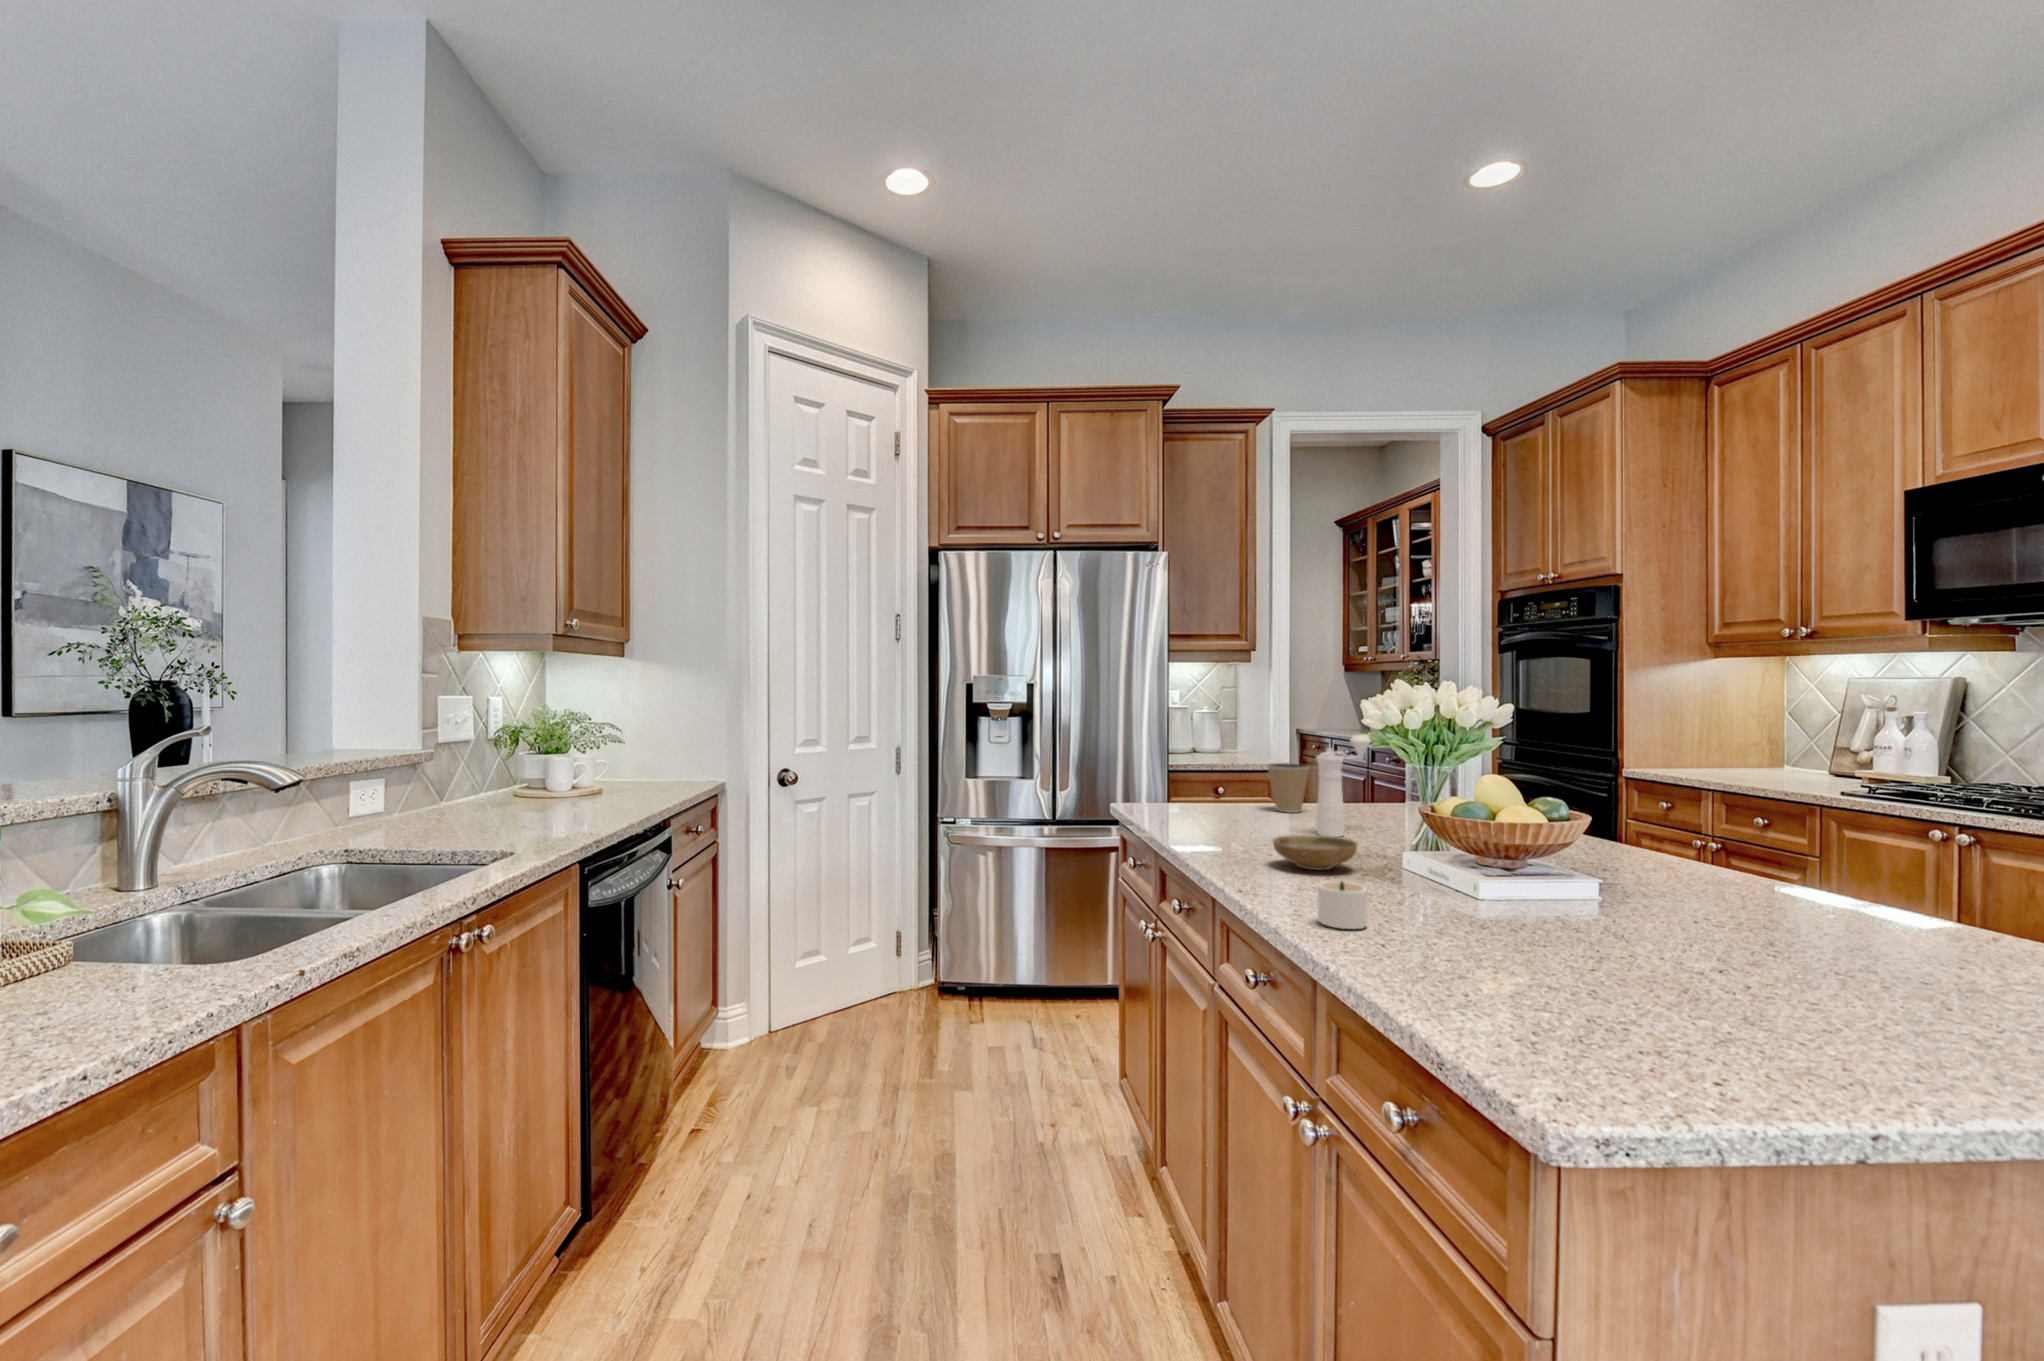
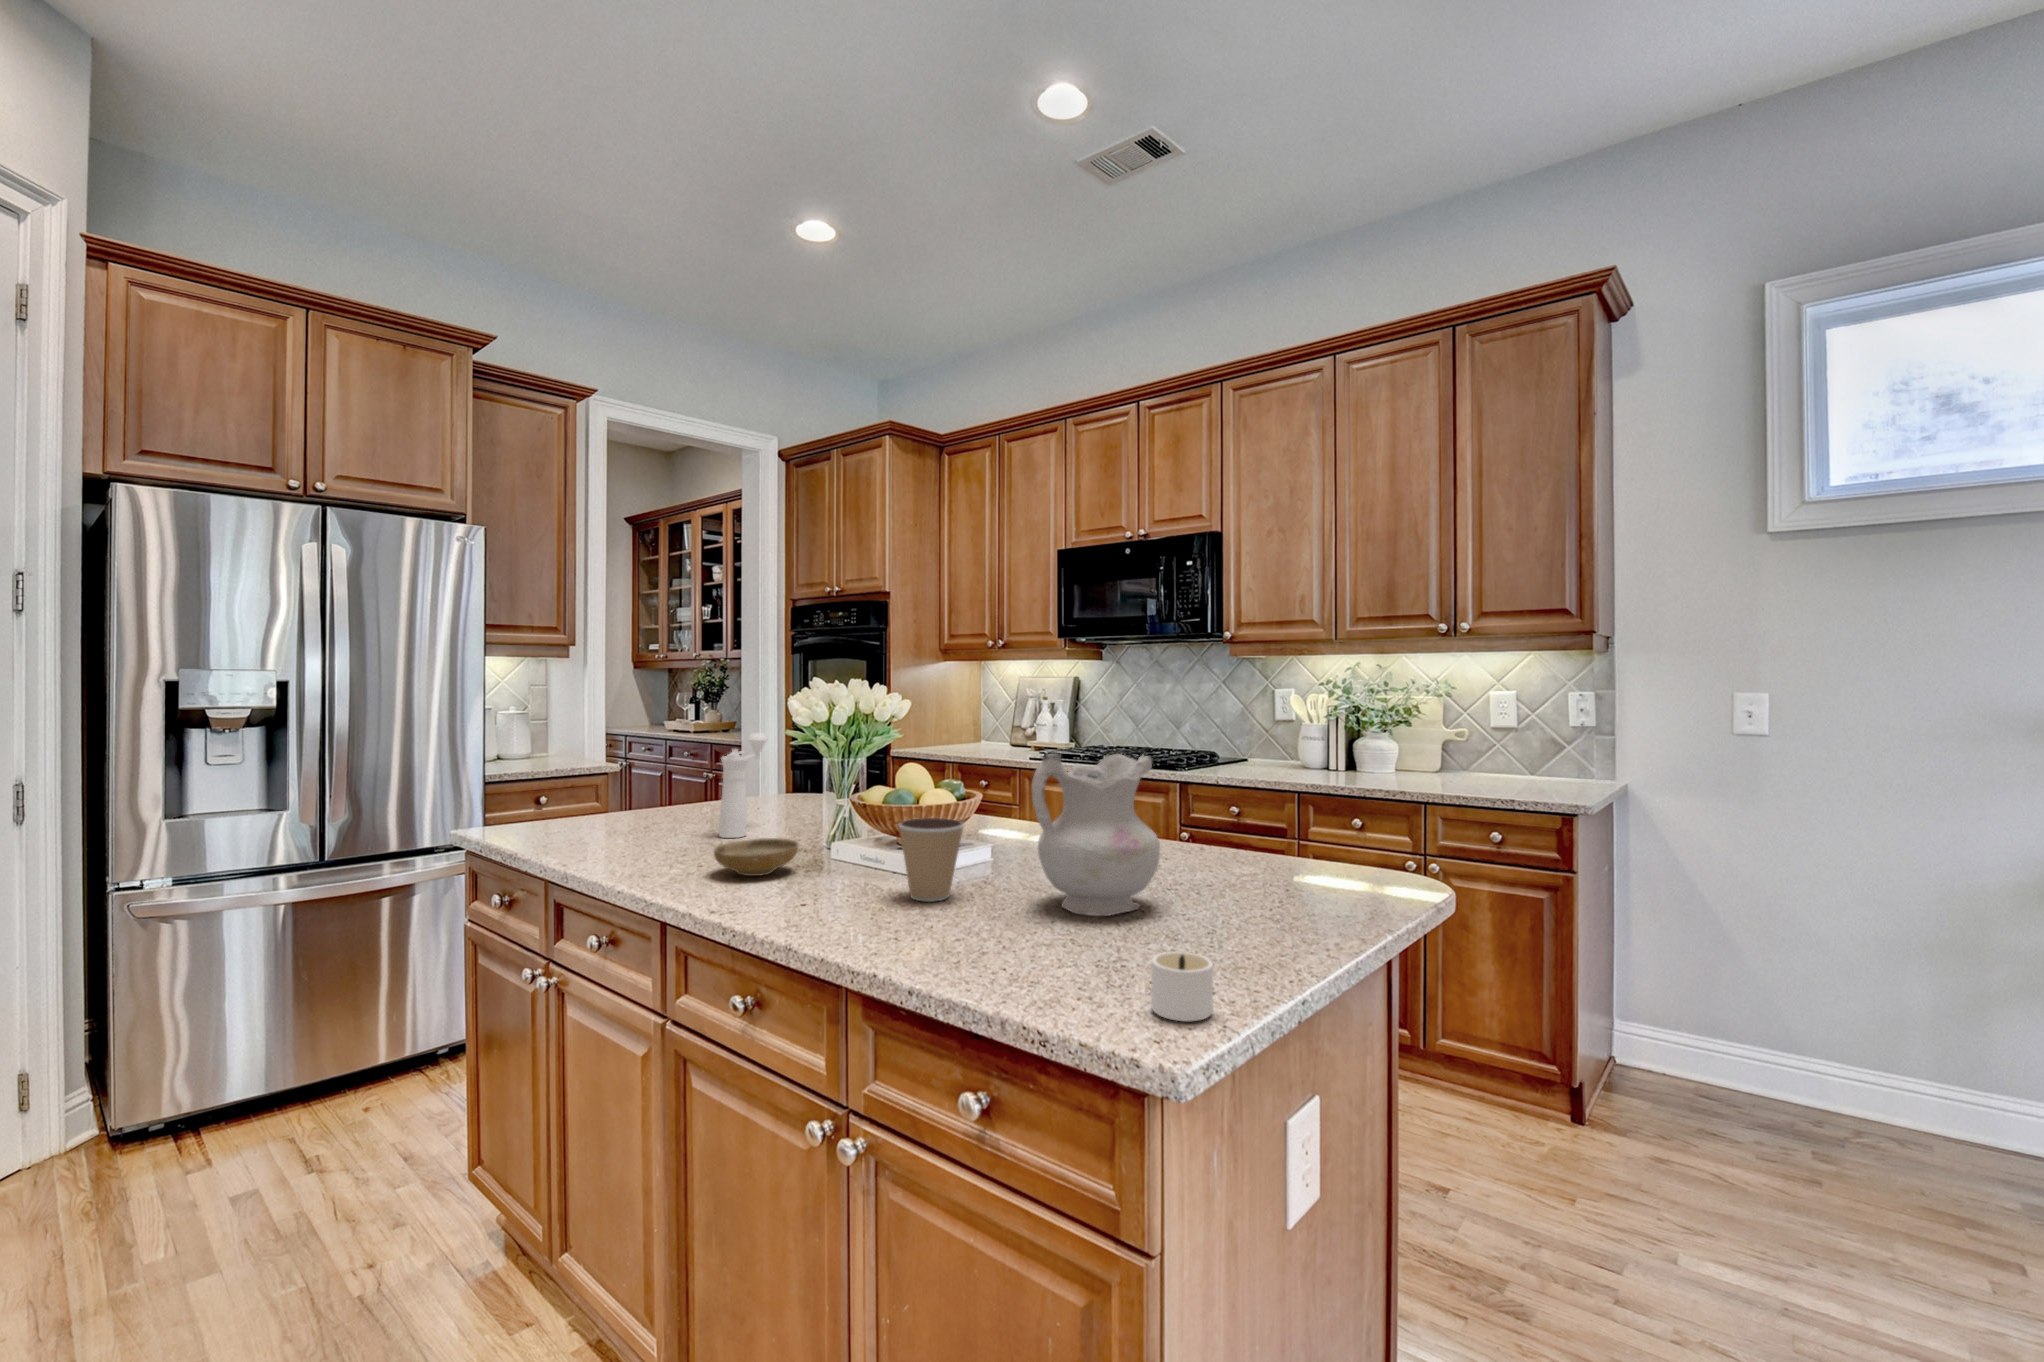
coffee cup: present [1268,763,1309,813] -> present [899,818,964,902]
ceramic pitcher: none [1568,767,1789,986] -> present [1032,754,1160,916]
candle: present [1318,881,1367,929] -> present [1151,952,1213,1021]

